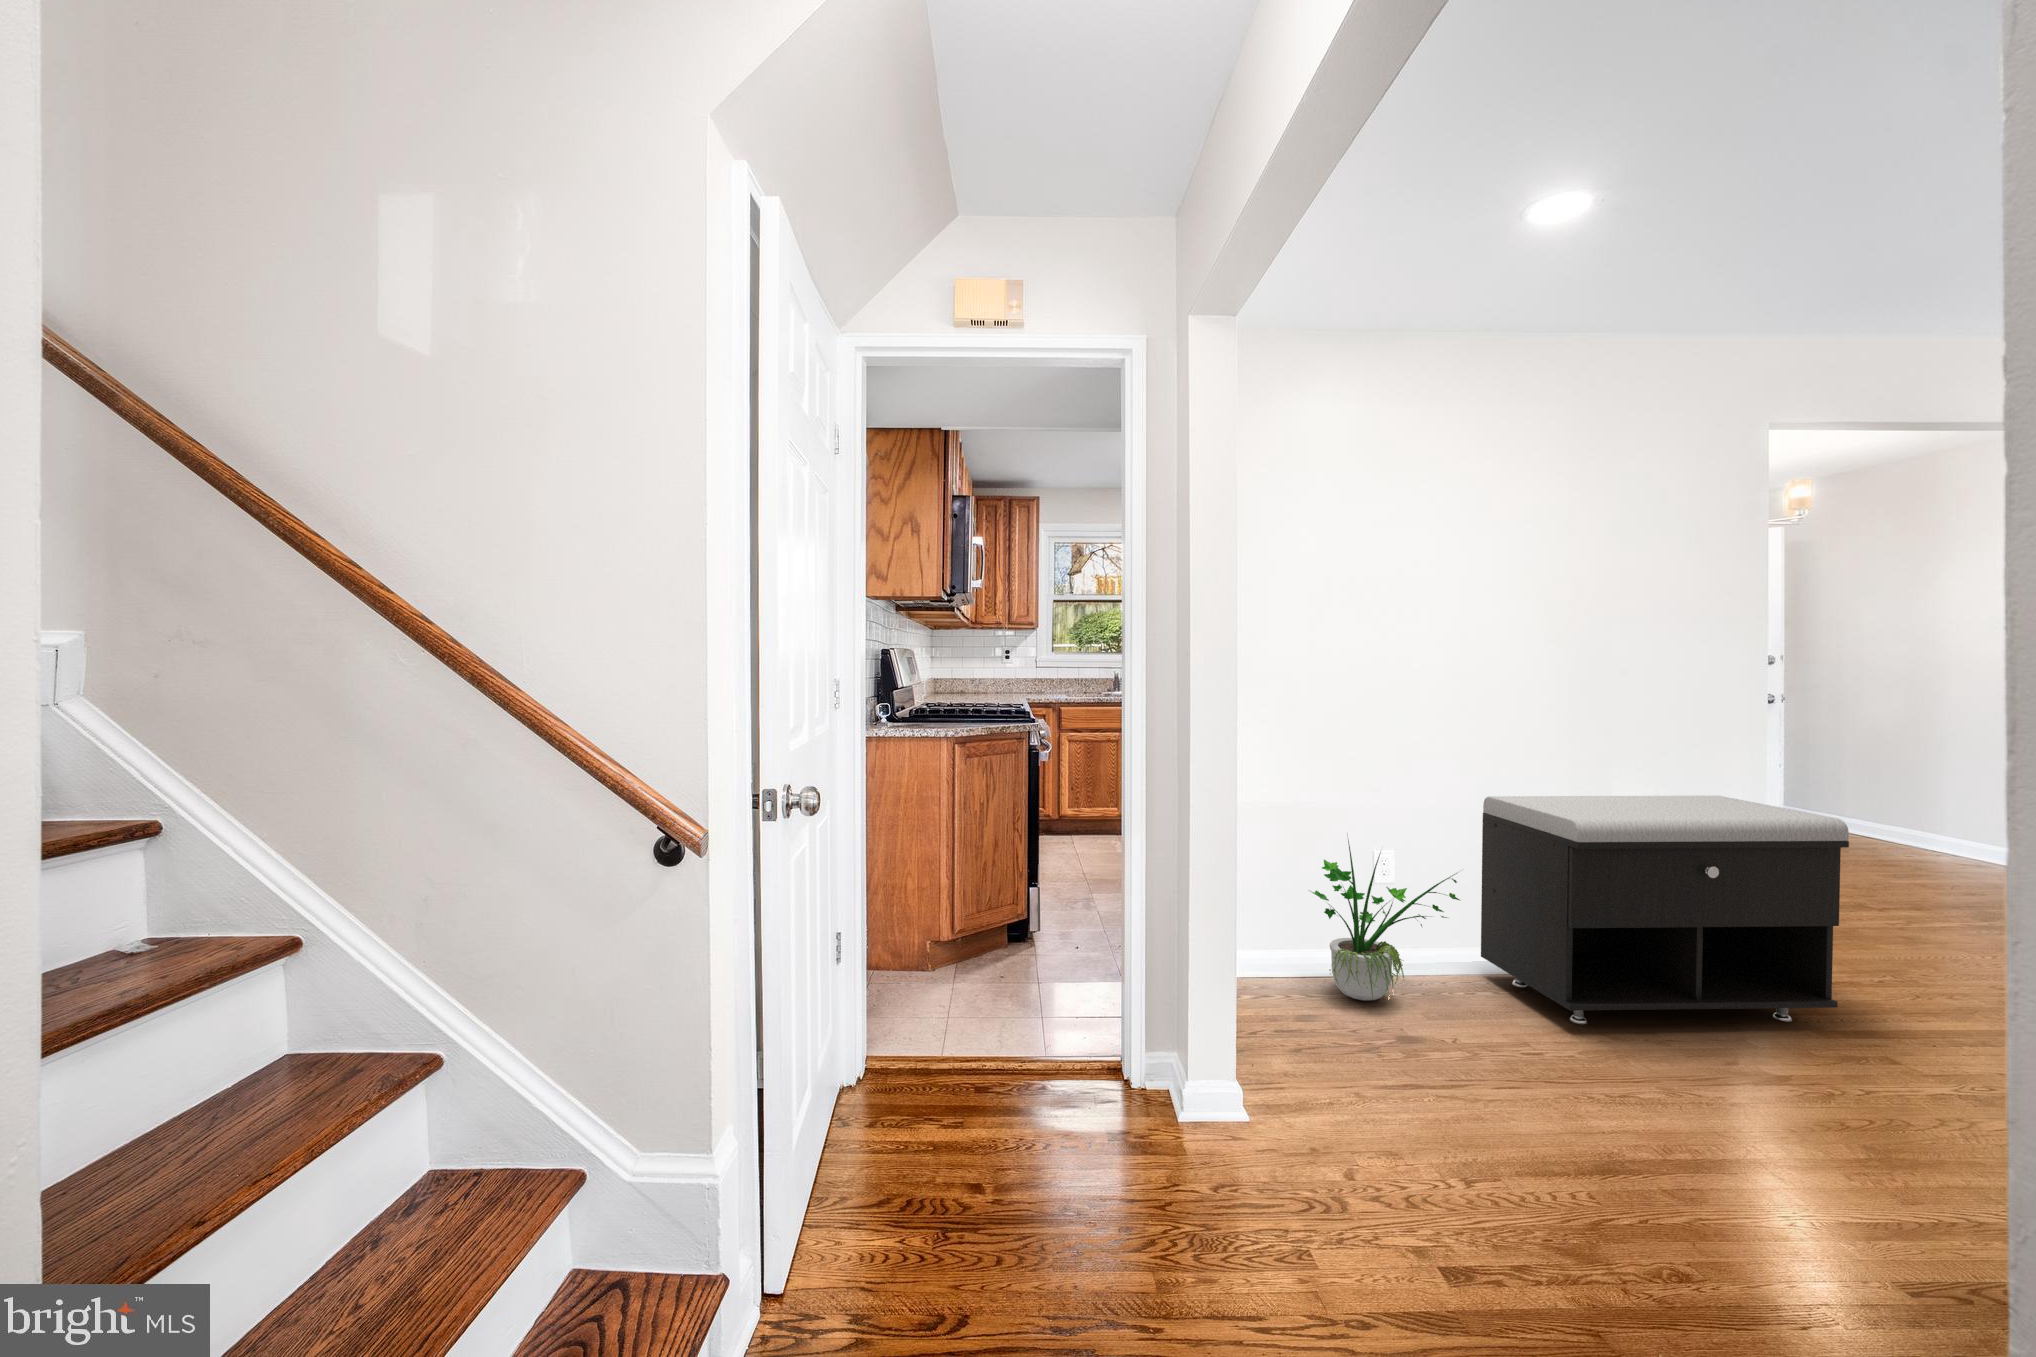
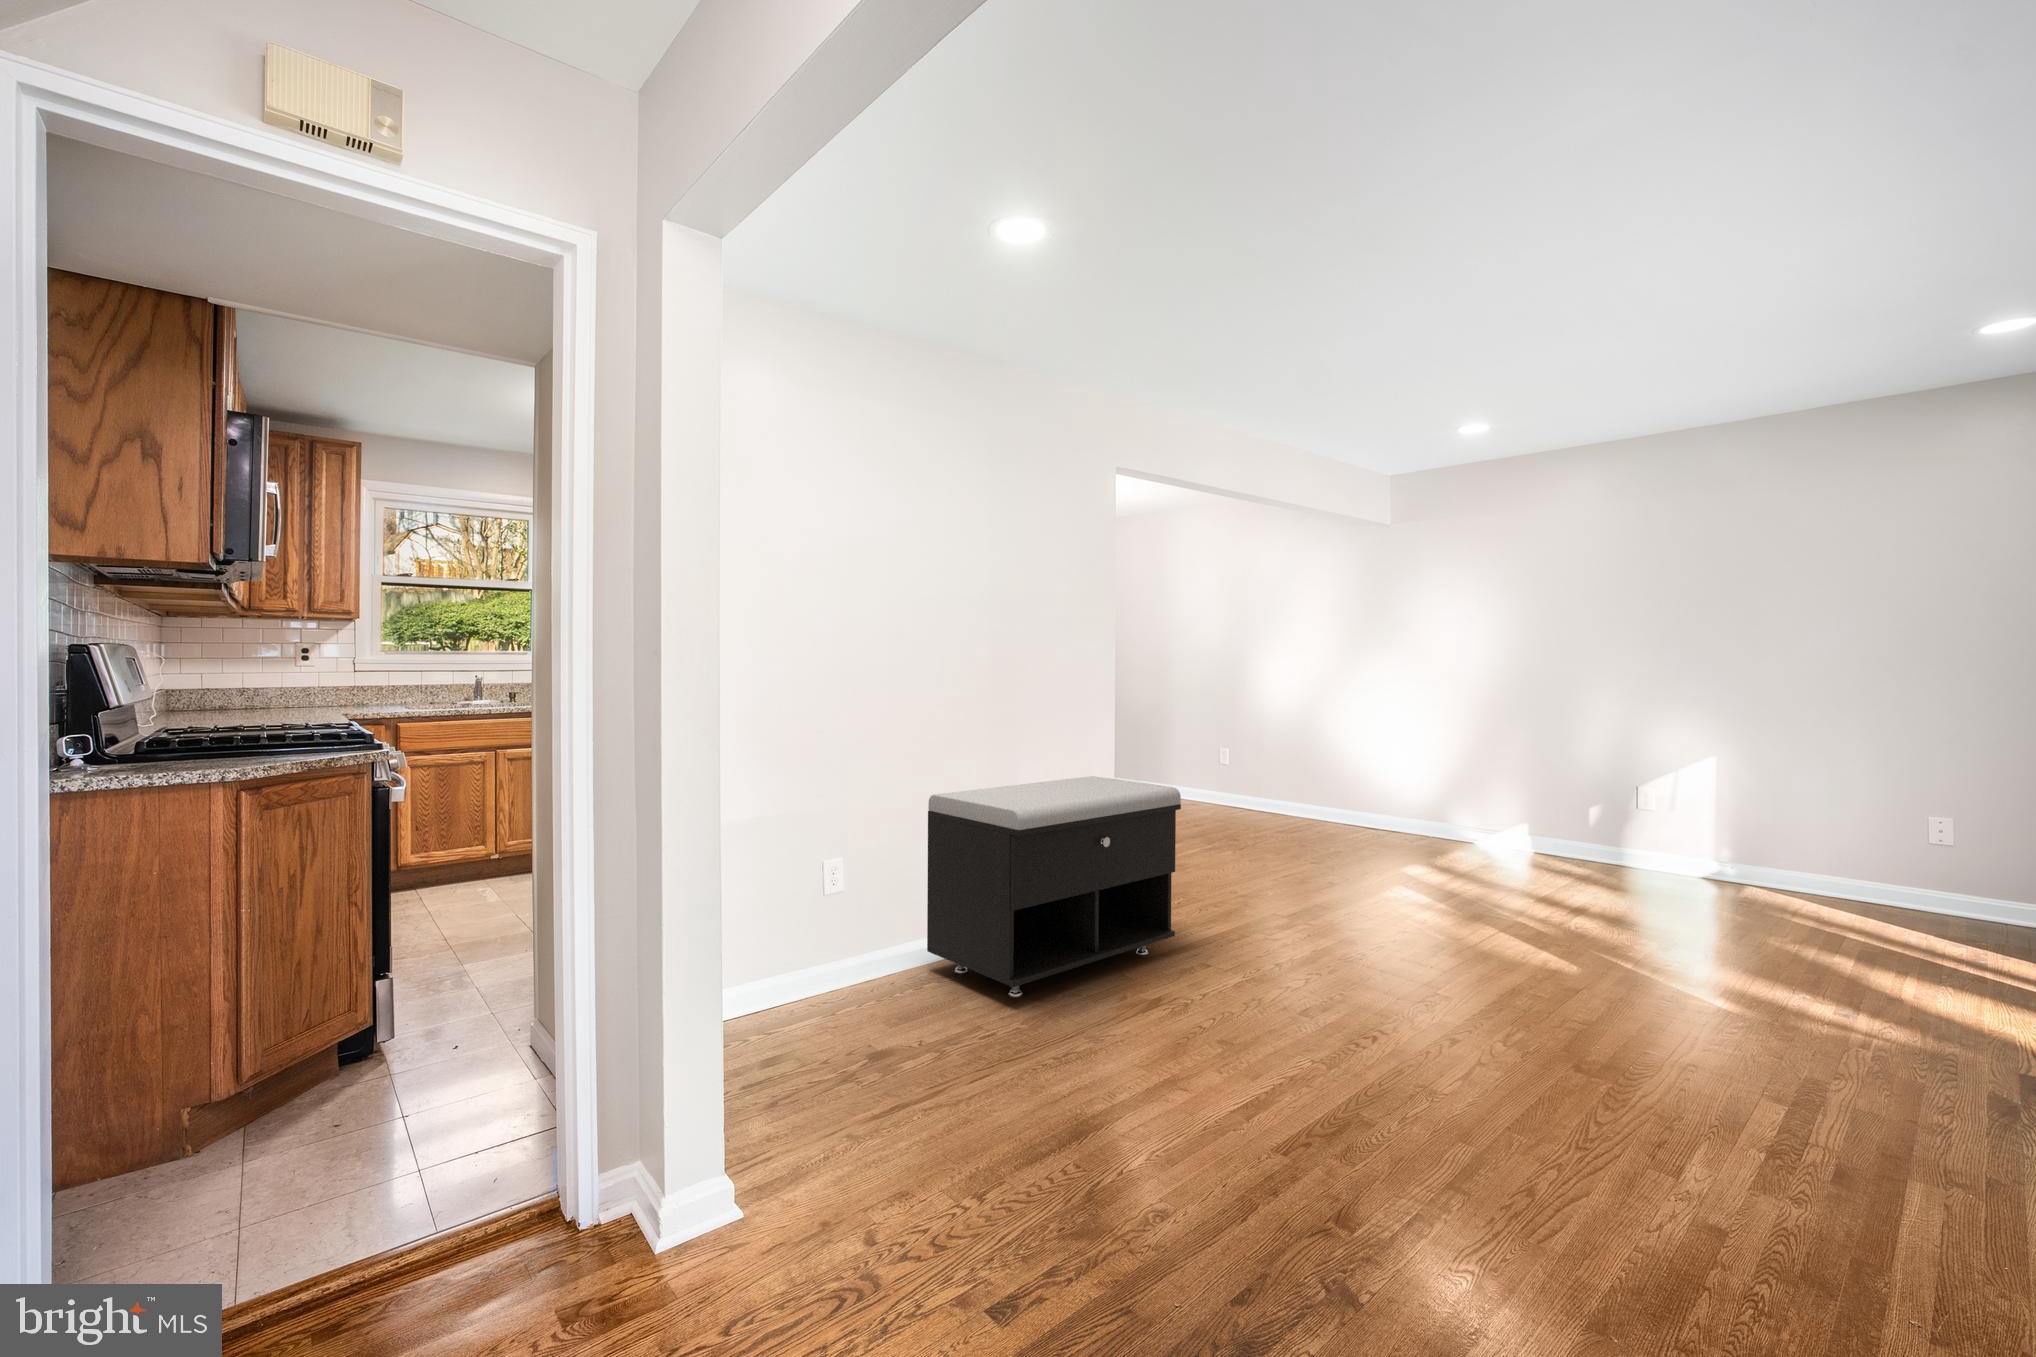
potted plant: present [1310,840,1460,1000] -> none [770,844,920,1026]

